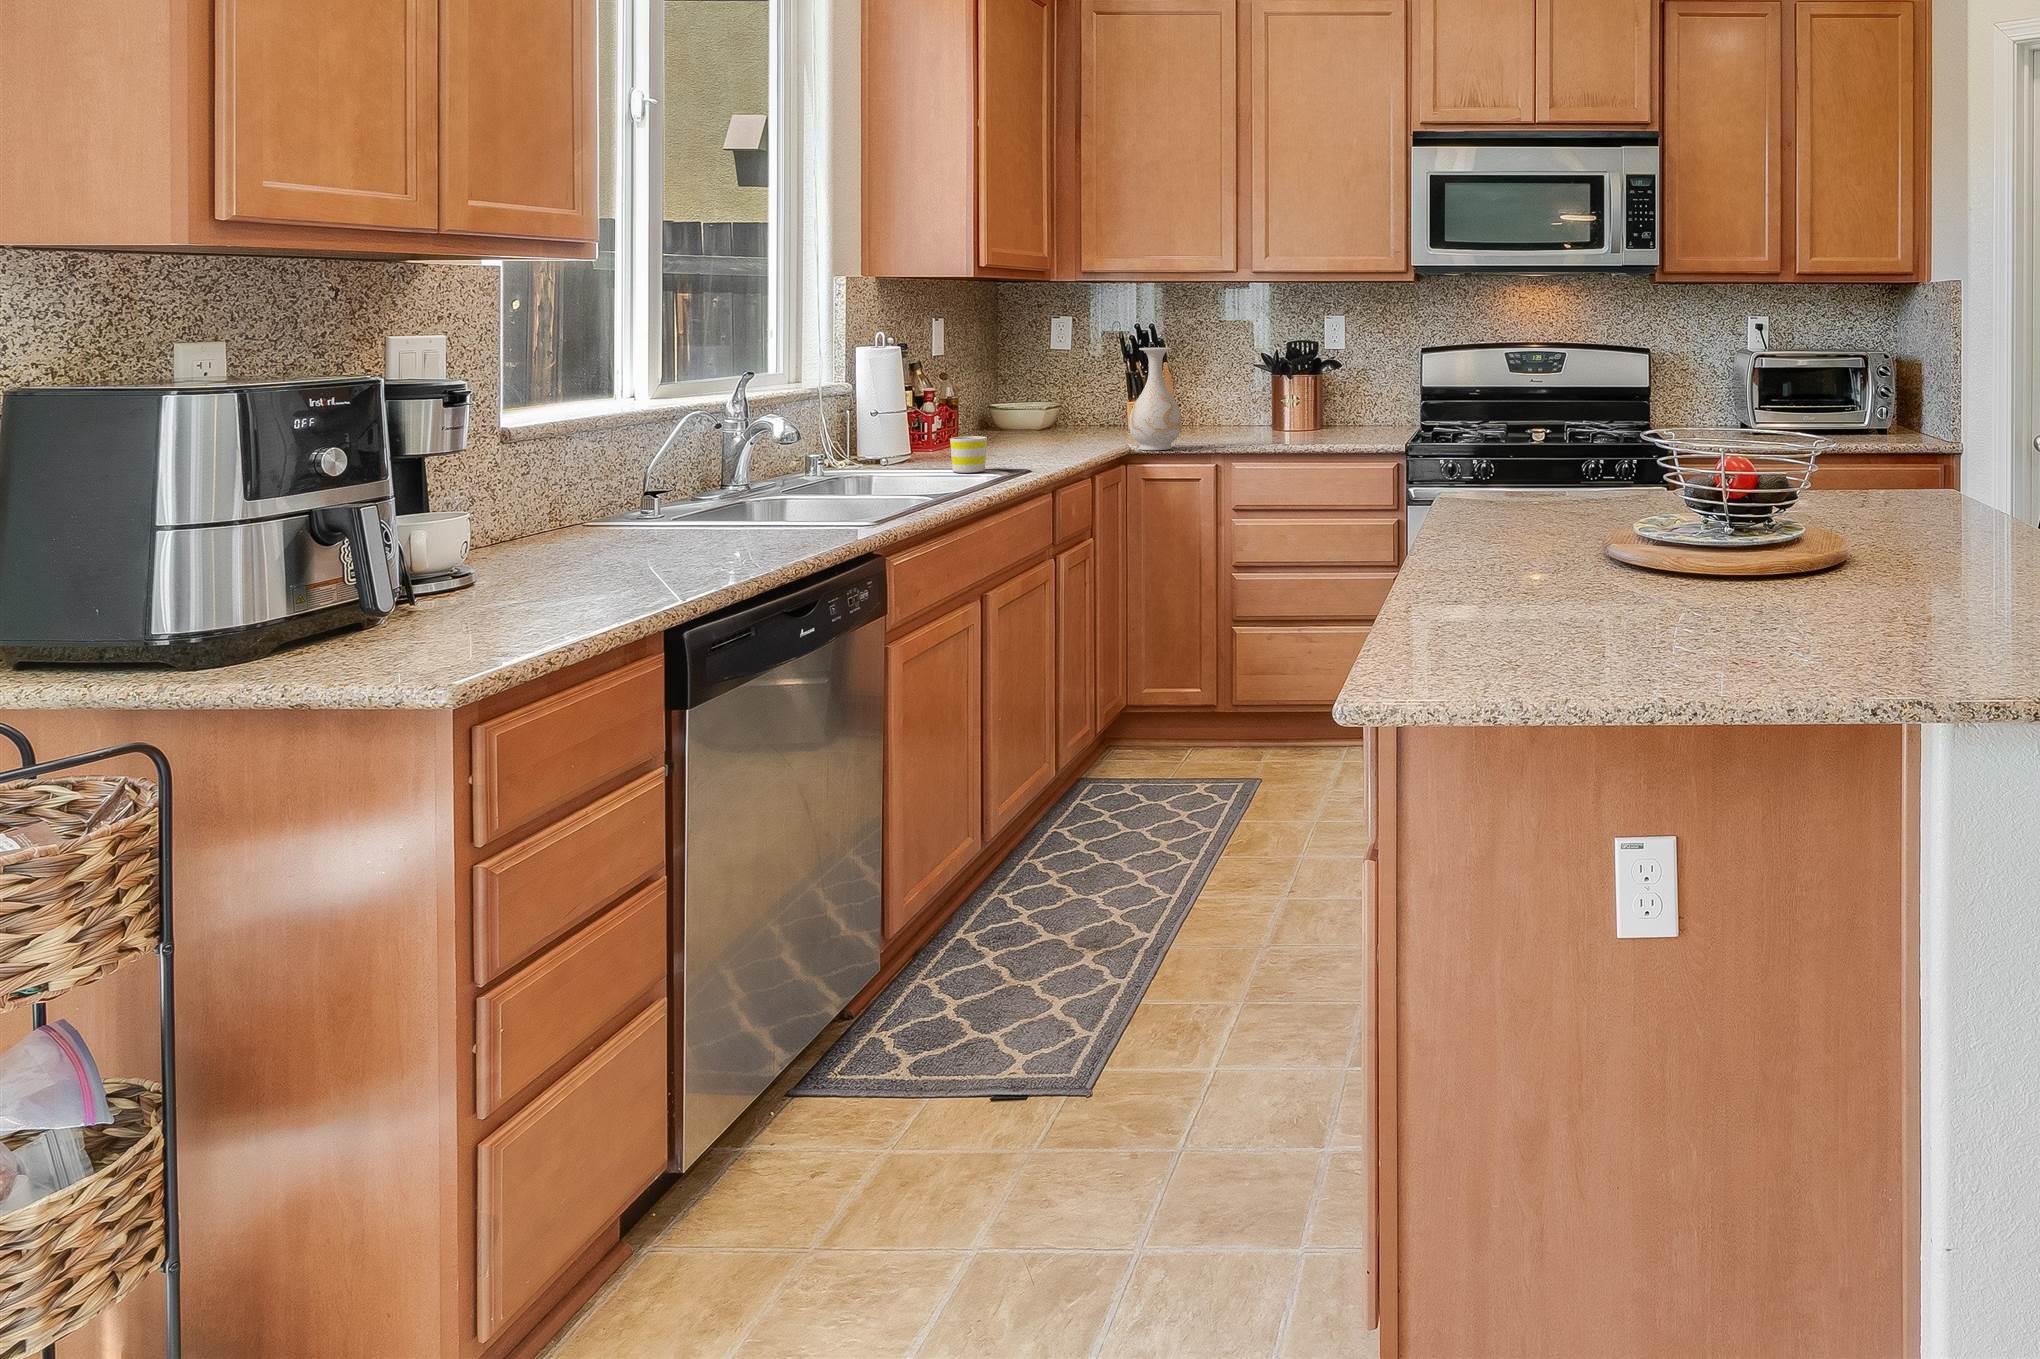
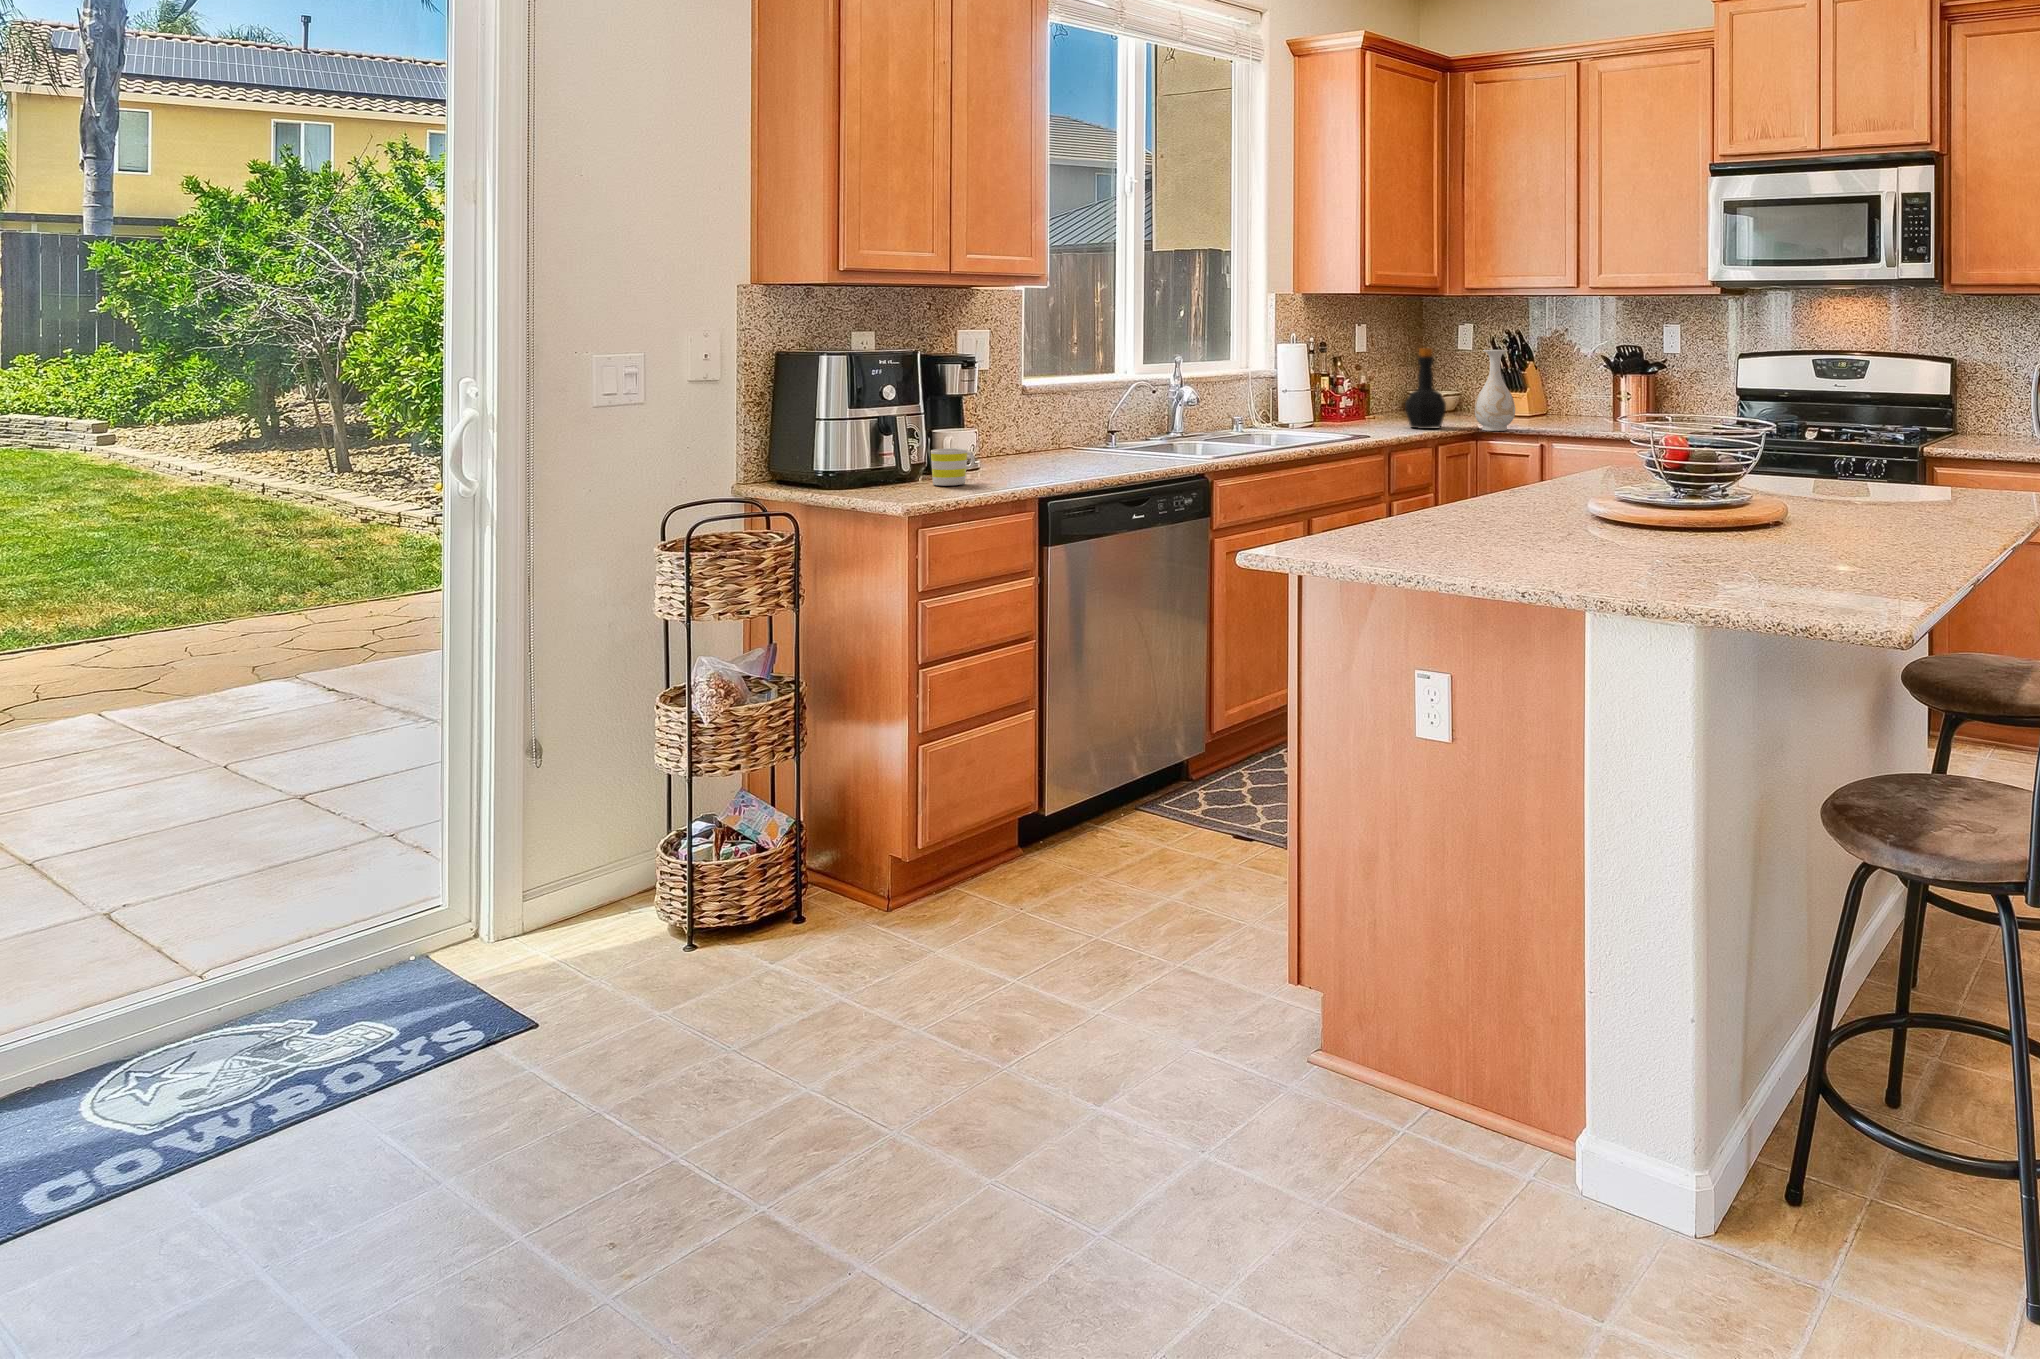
bottle: none [1036,347,1094,453] -> present [1405,348,1446,429]
mug: present [950,436,987,473] -> present [931,448,975,486]

